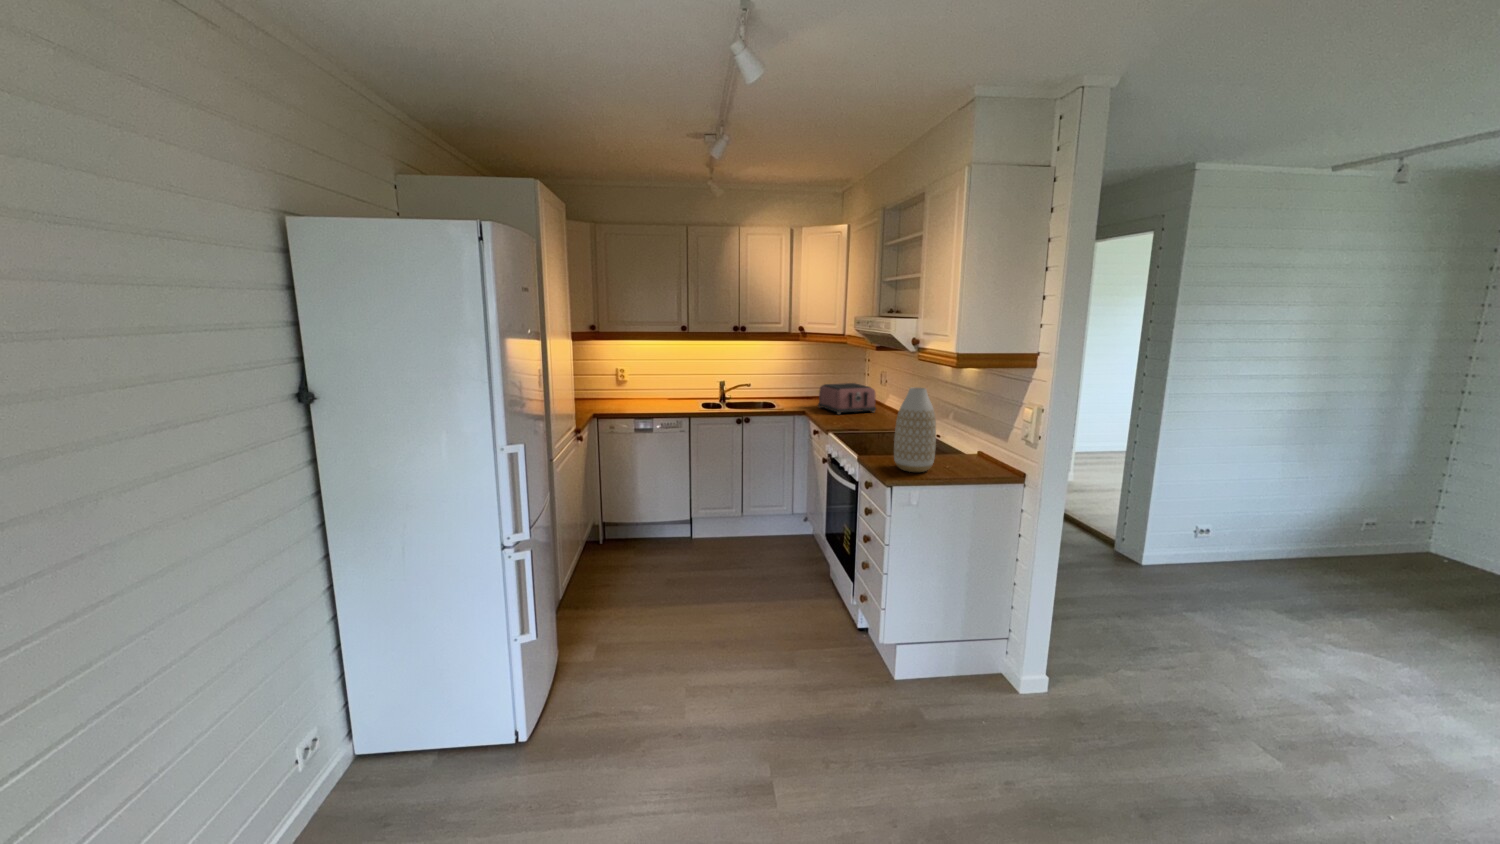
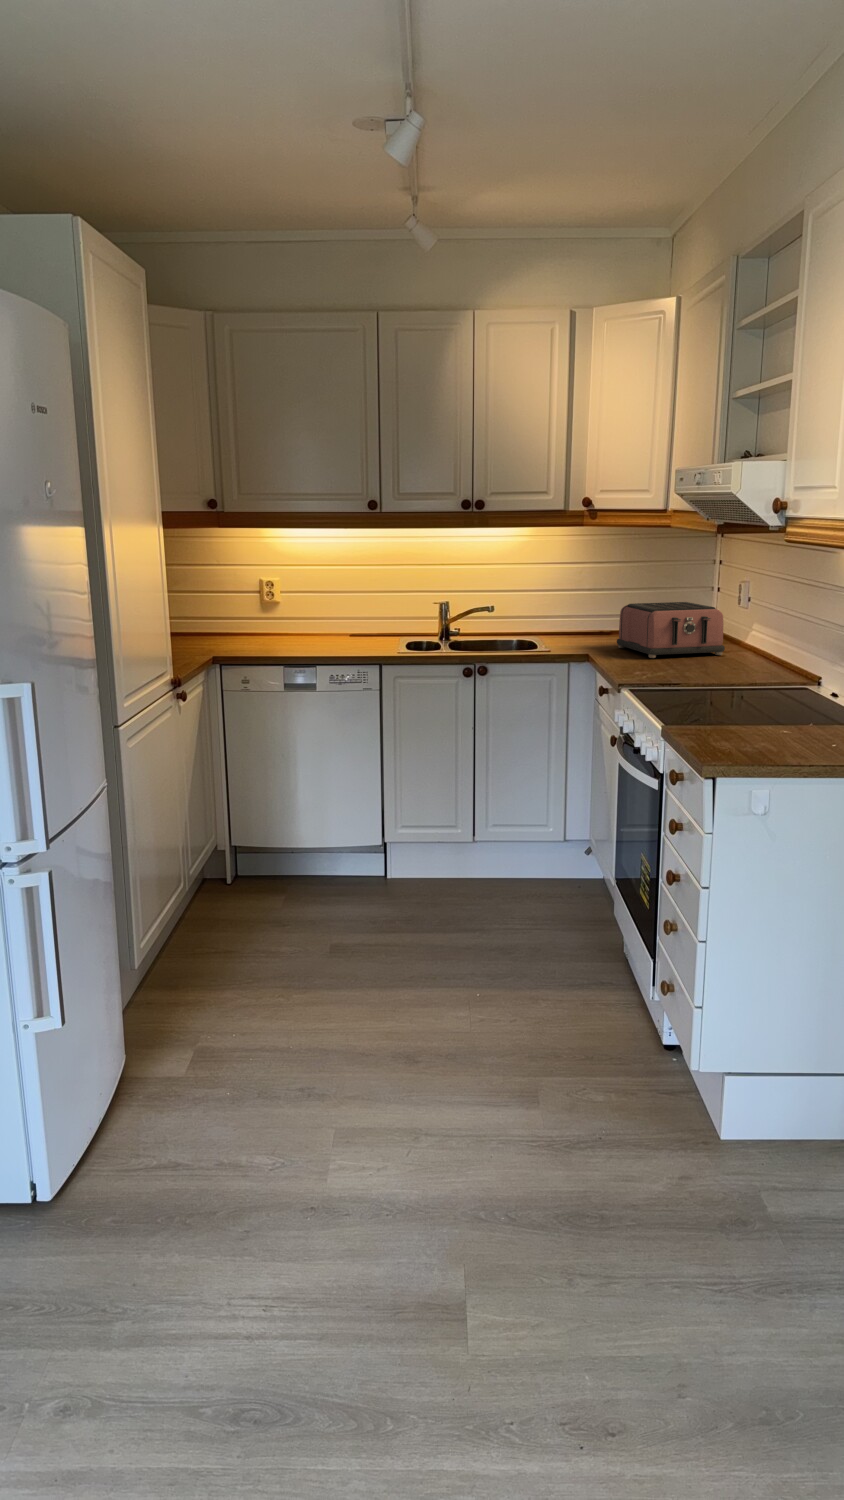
vase: present [894,387,936,472] -> none [726,592,807,753]

